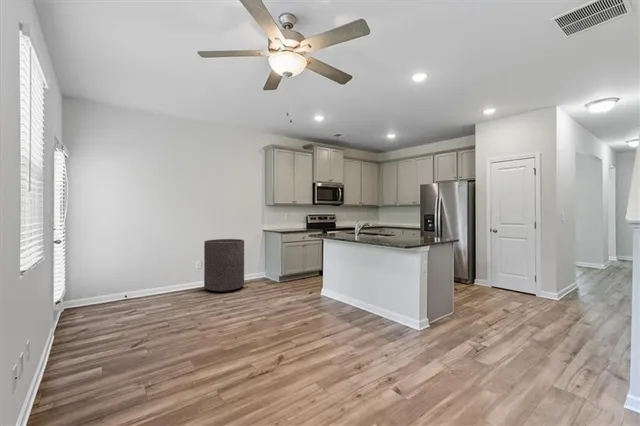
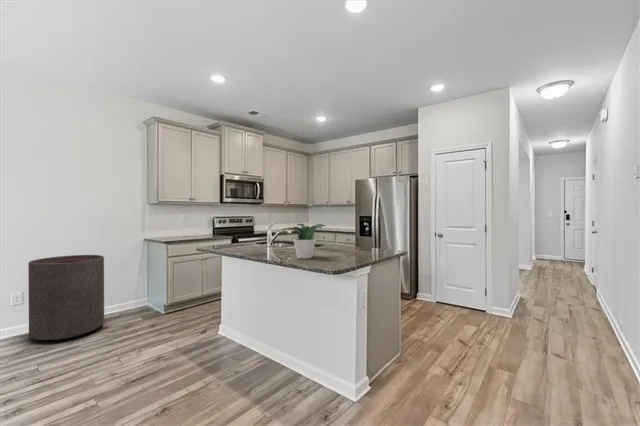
potted plant: none [371,218,399,241] -> present [285,224,325,259]

